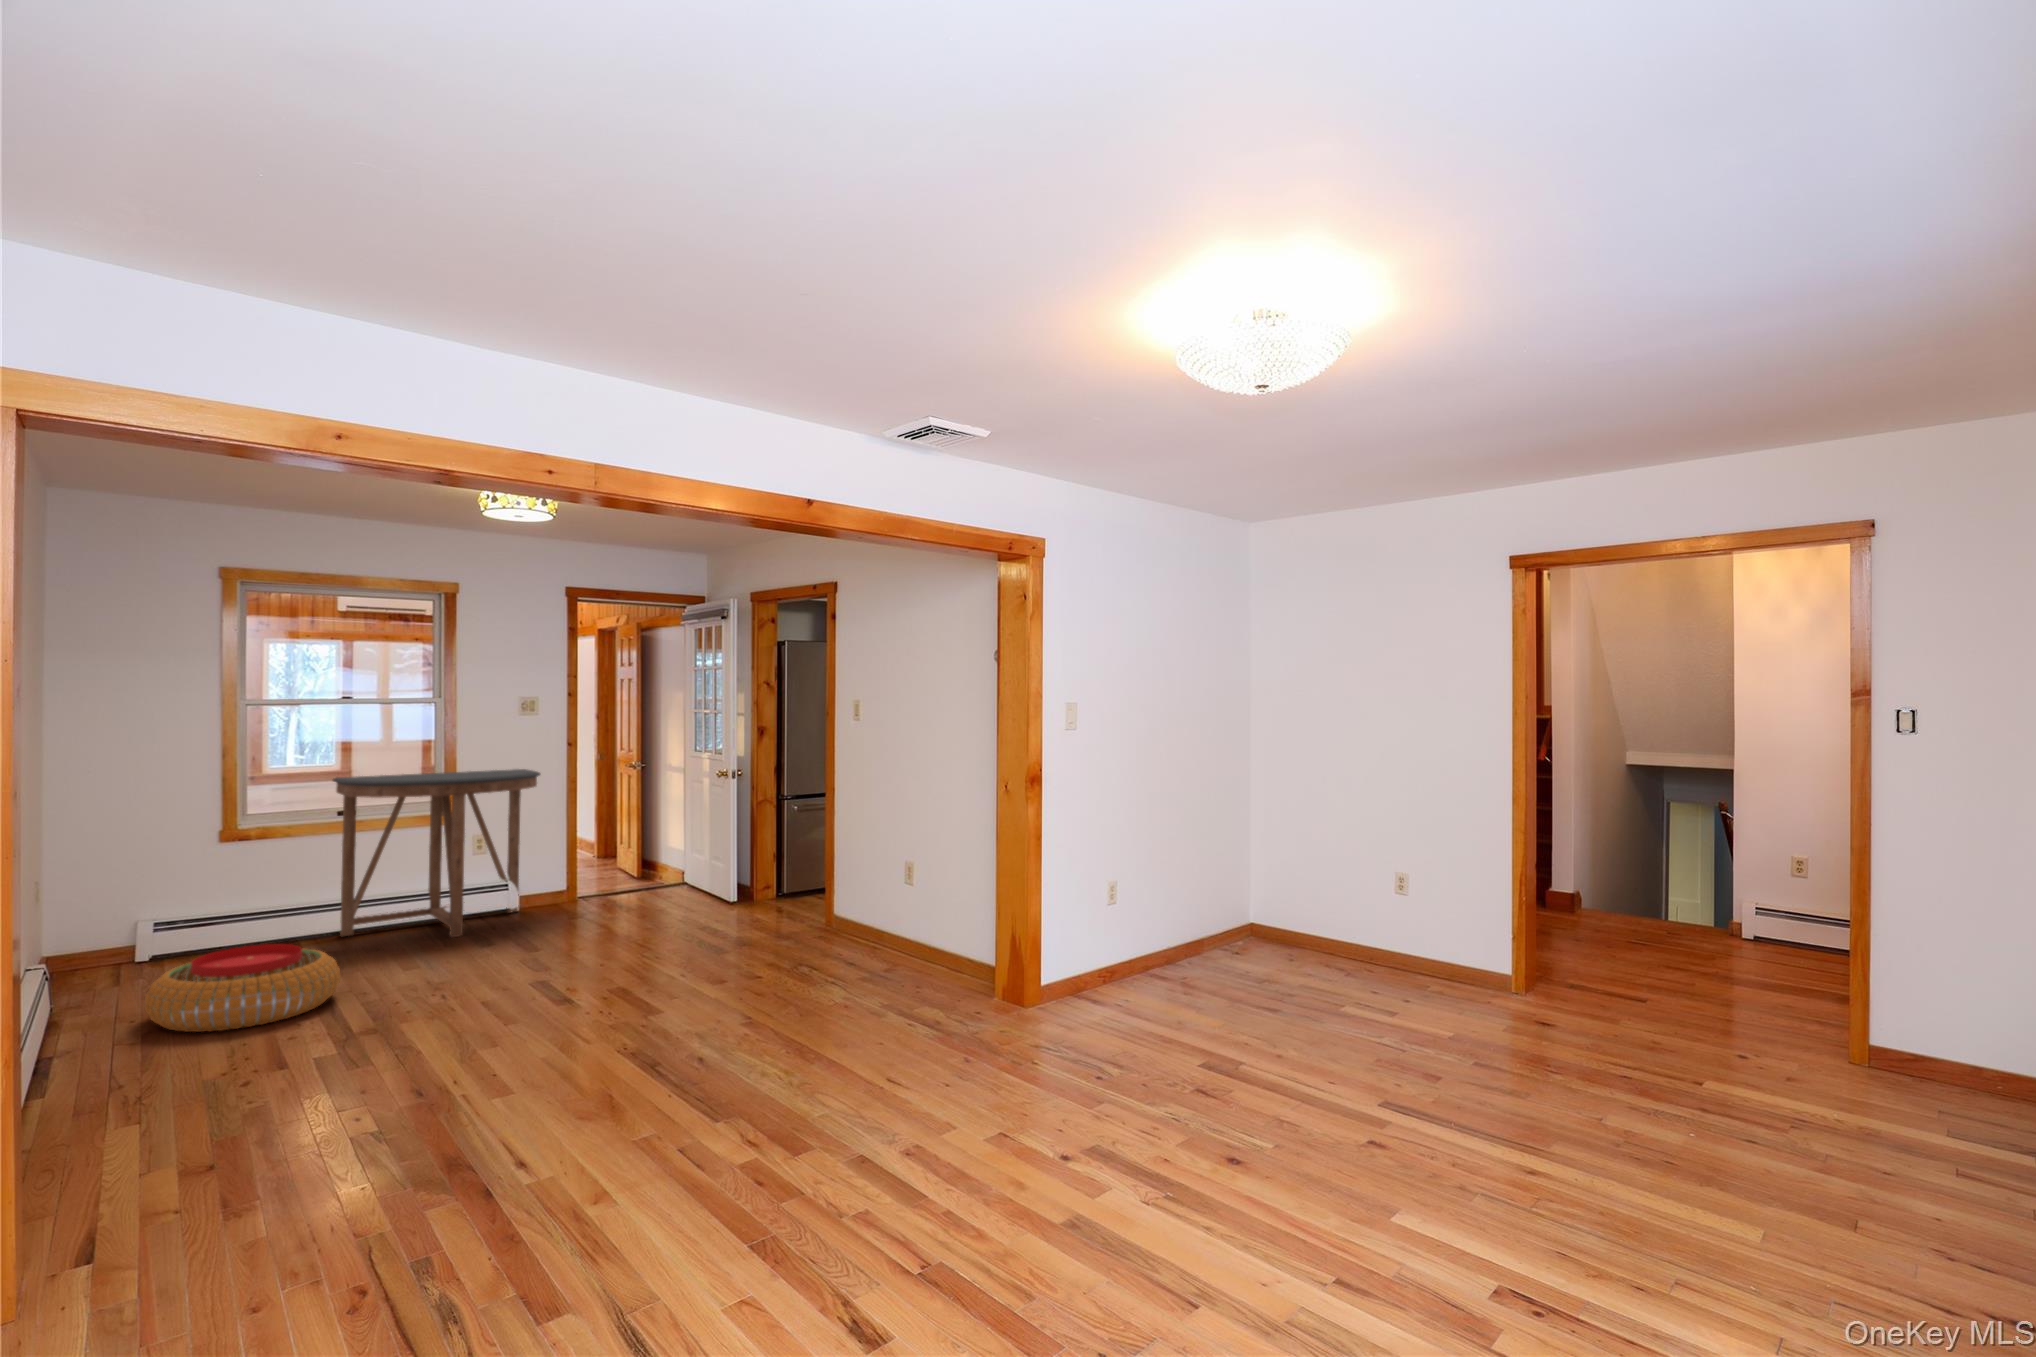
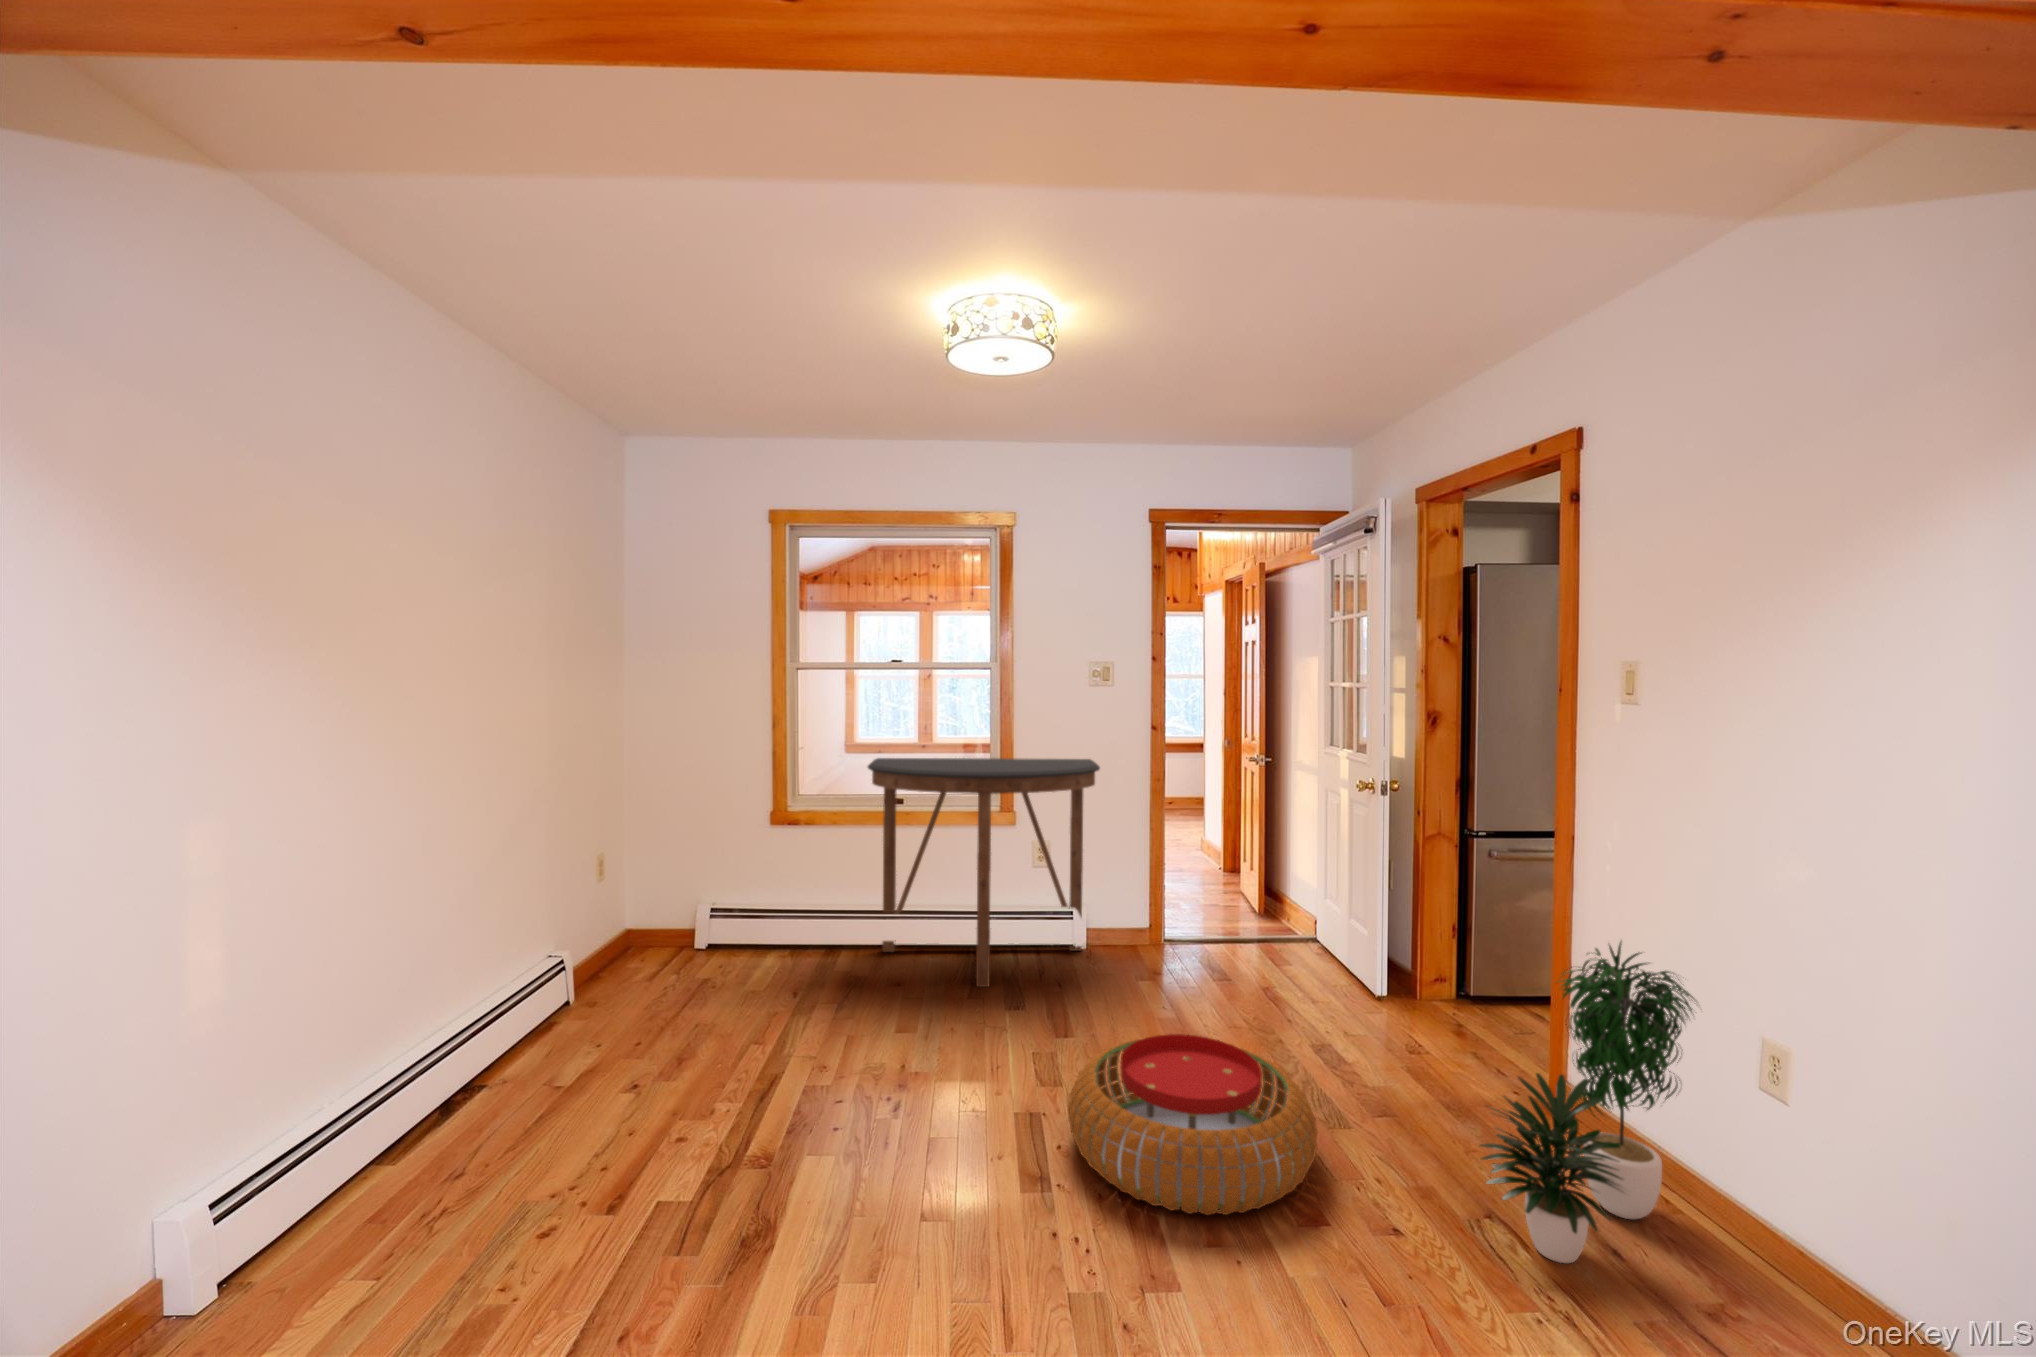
potted plant: none [789,820,871,952] -> present [1480,942,1695,1263]
pouf: present [145,944,340,1032] -> present [1068,1034,1317,1215]

